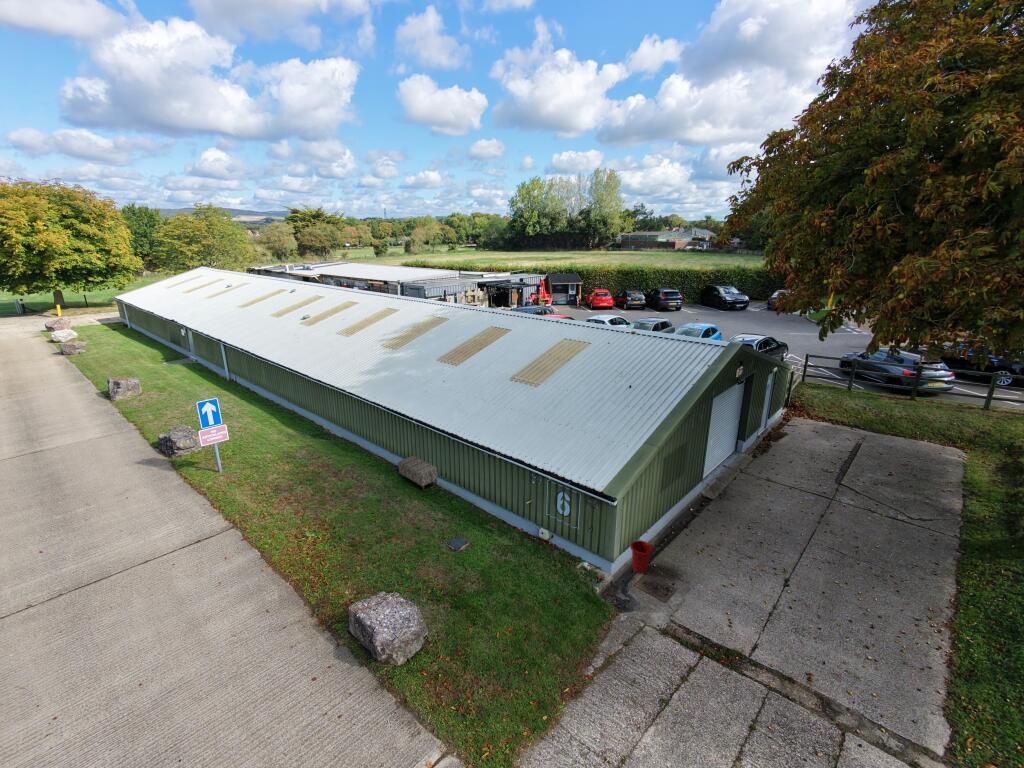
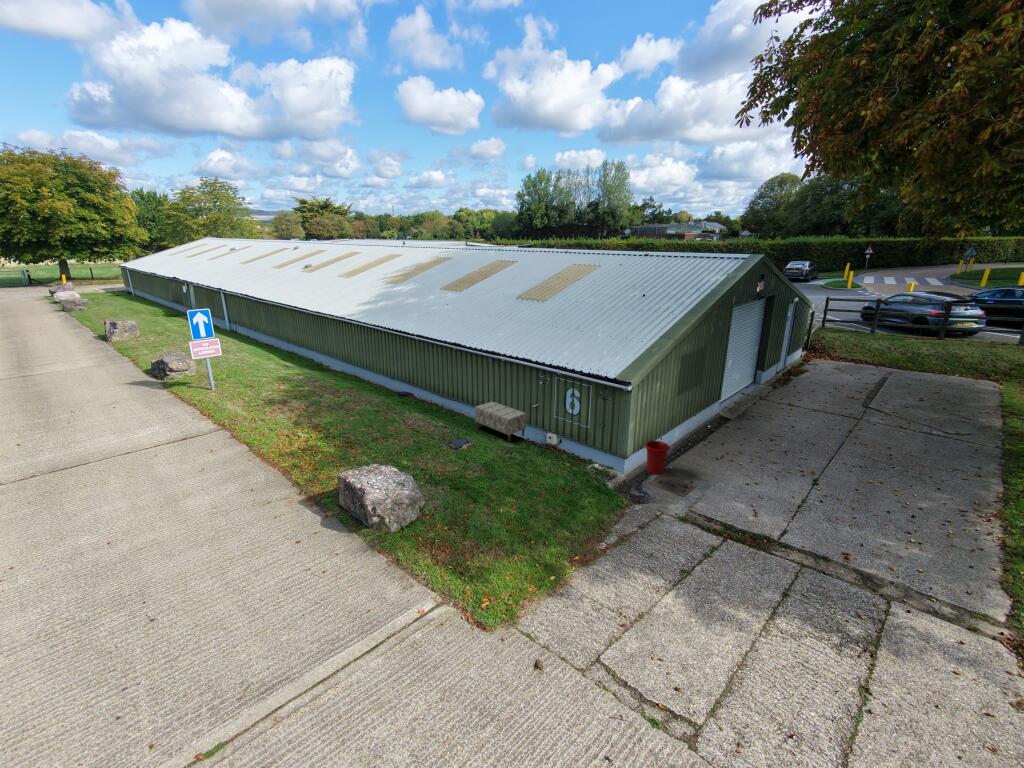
bench: present [398,456,438,491] -> present [475,401,526,441]

